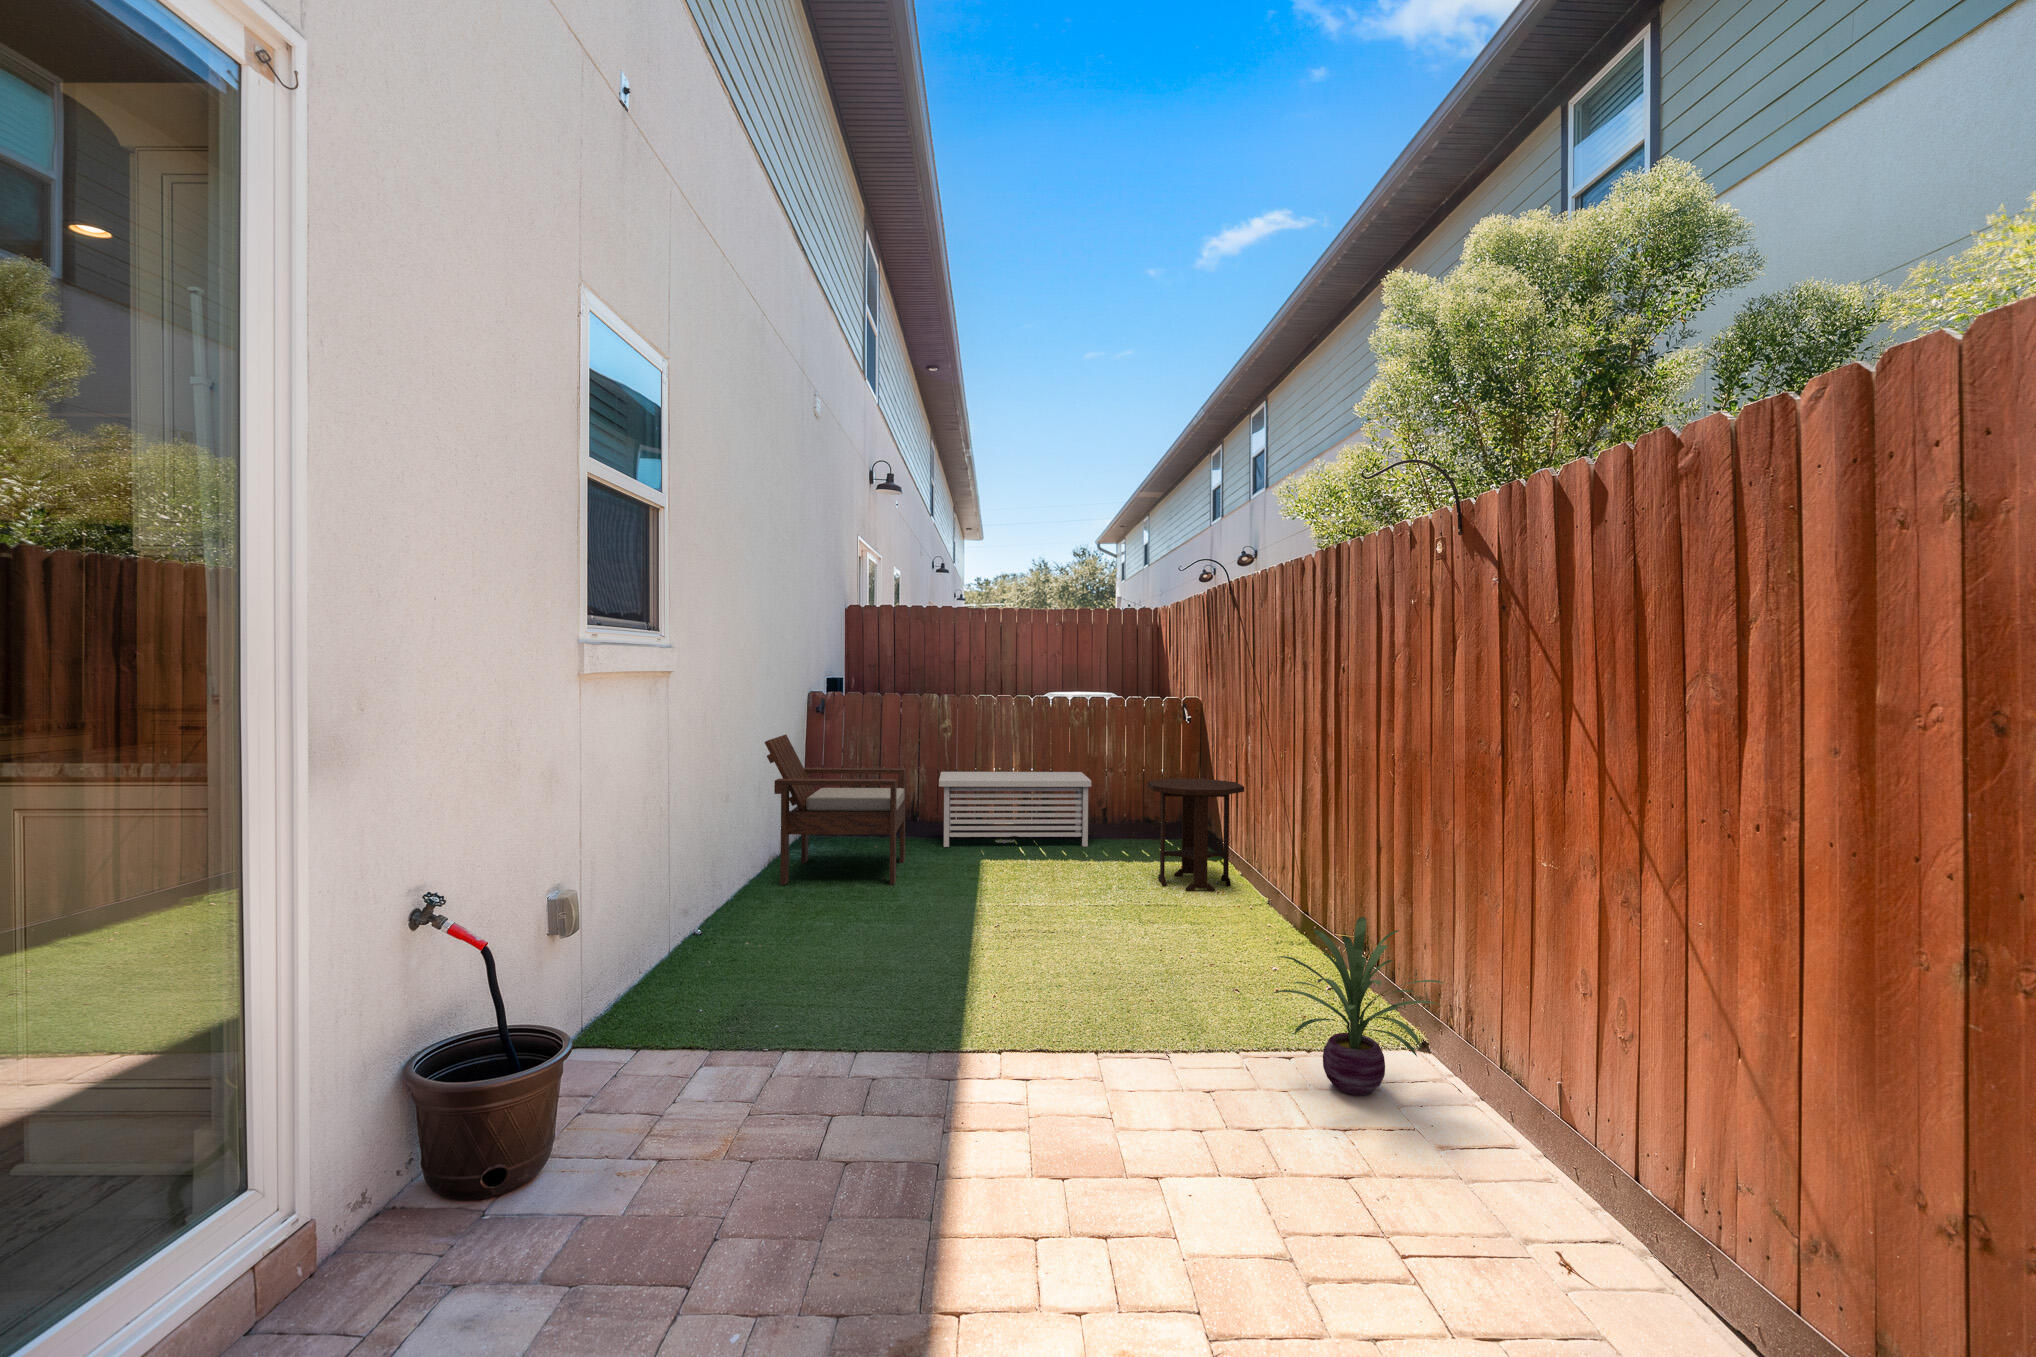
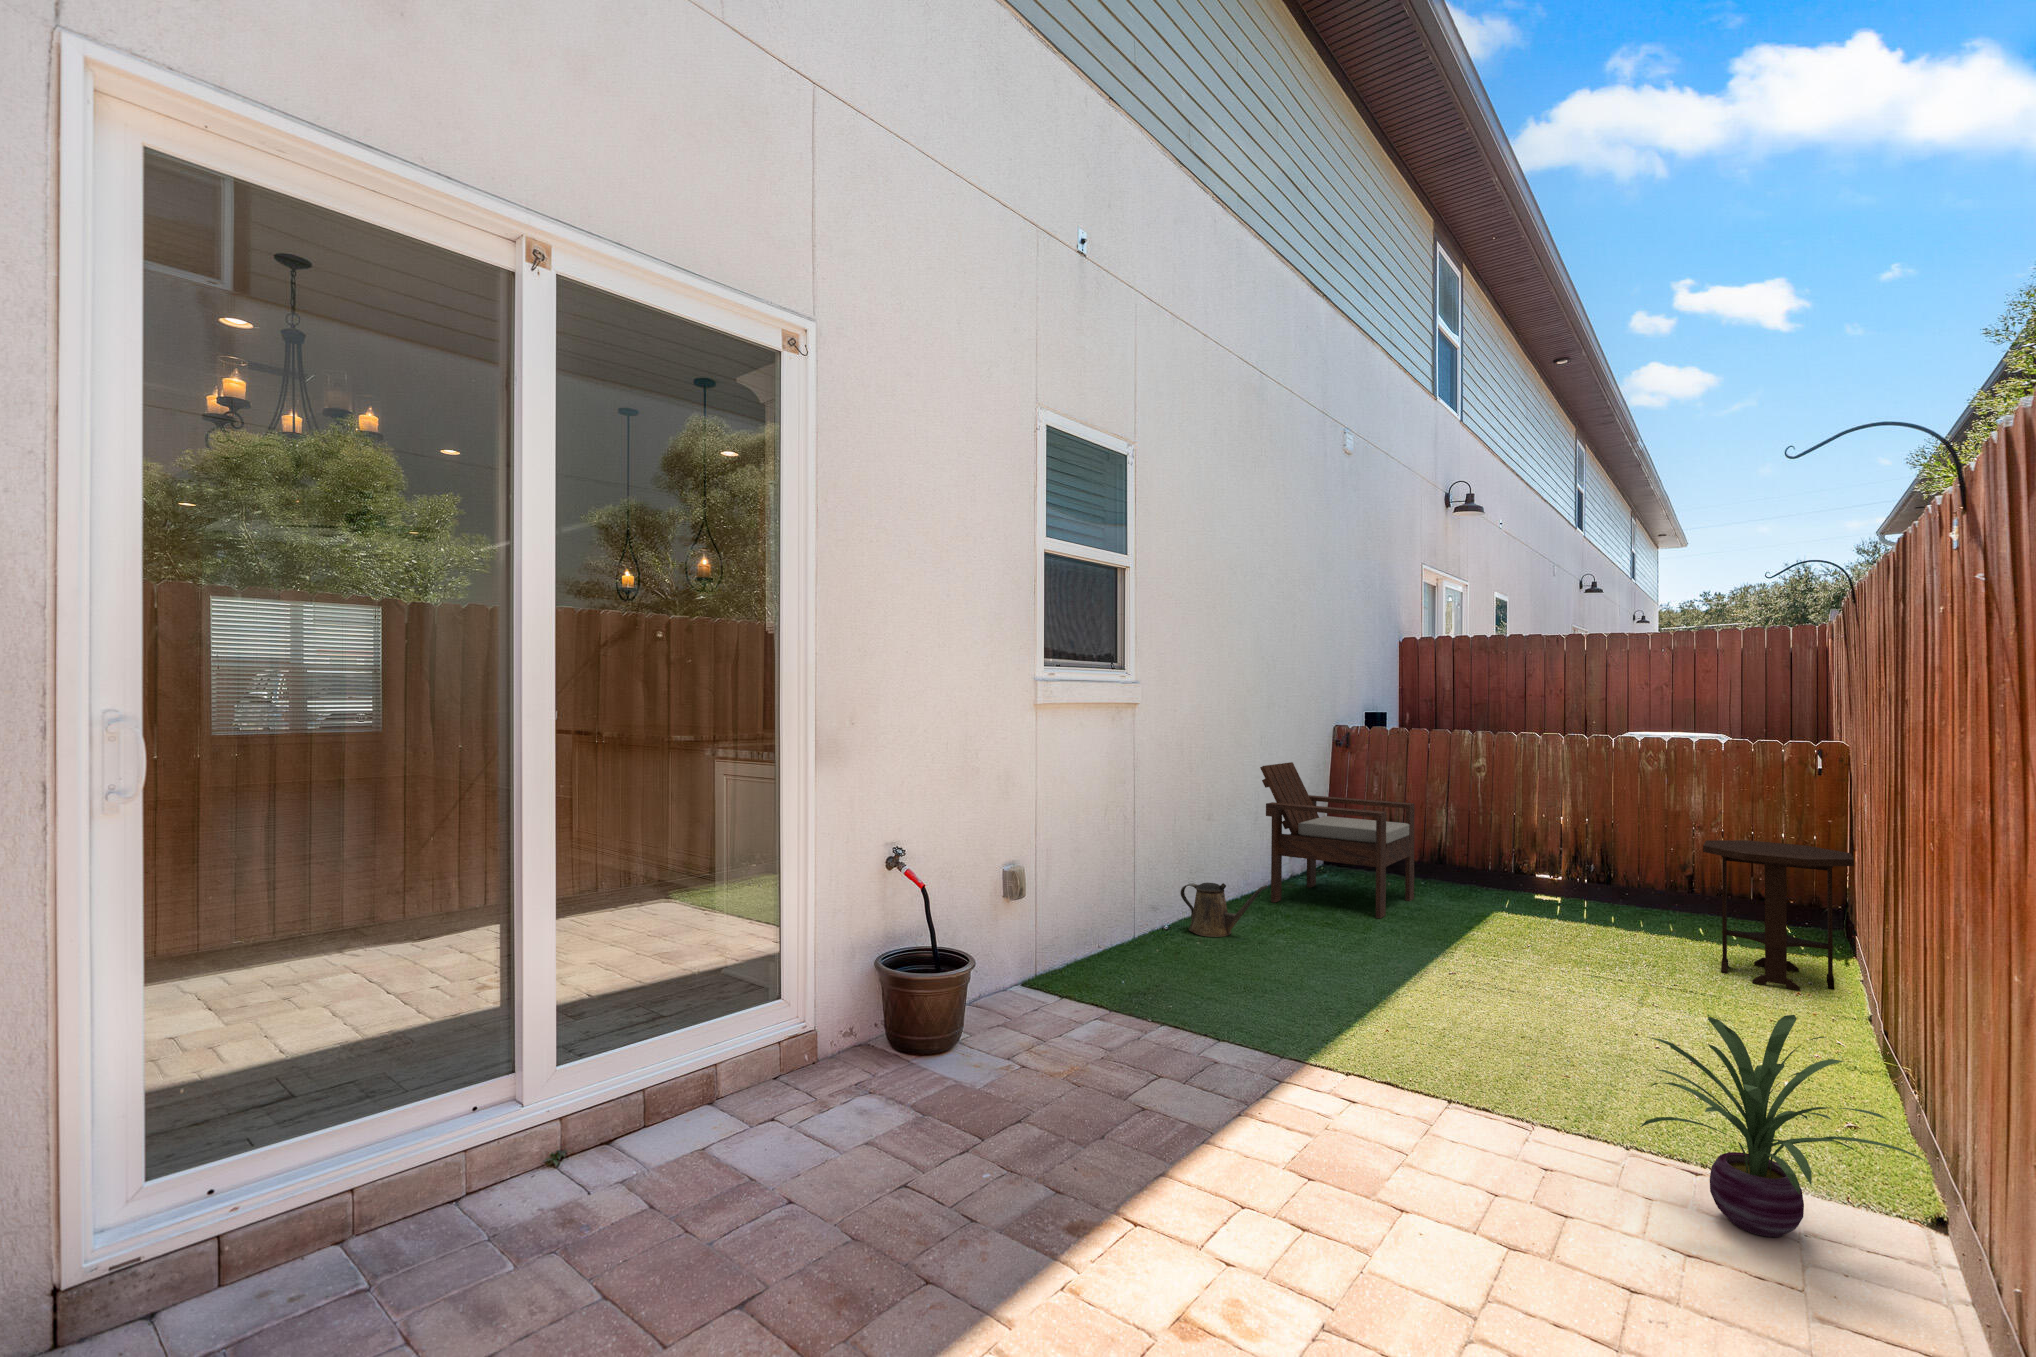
storage bench: present [939,772,1091,847] -> none [1462,813,1665,916]
watering can: none [708,869,813,936] -> present [1180,882,1268,937]

